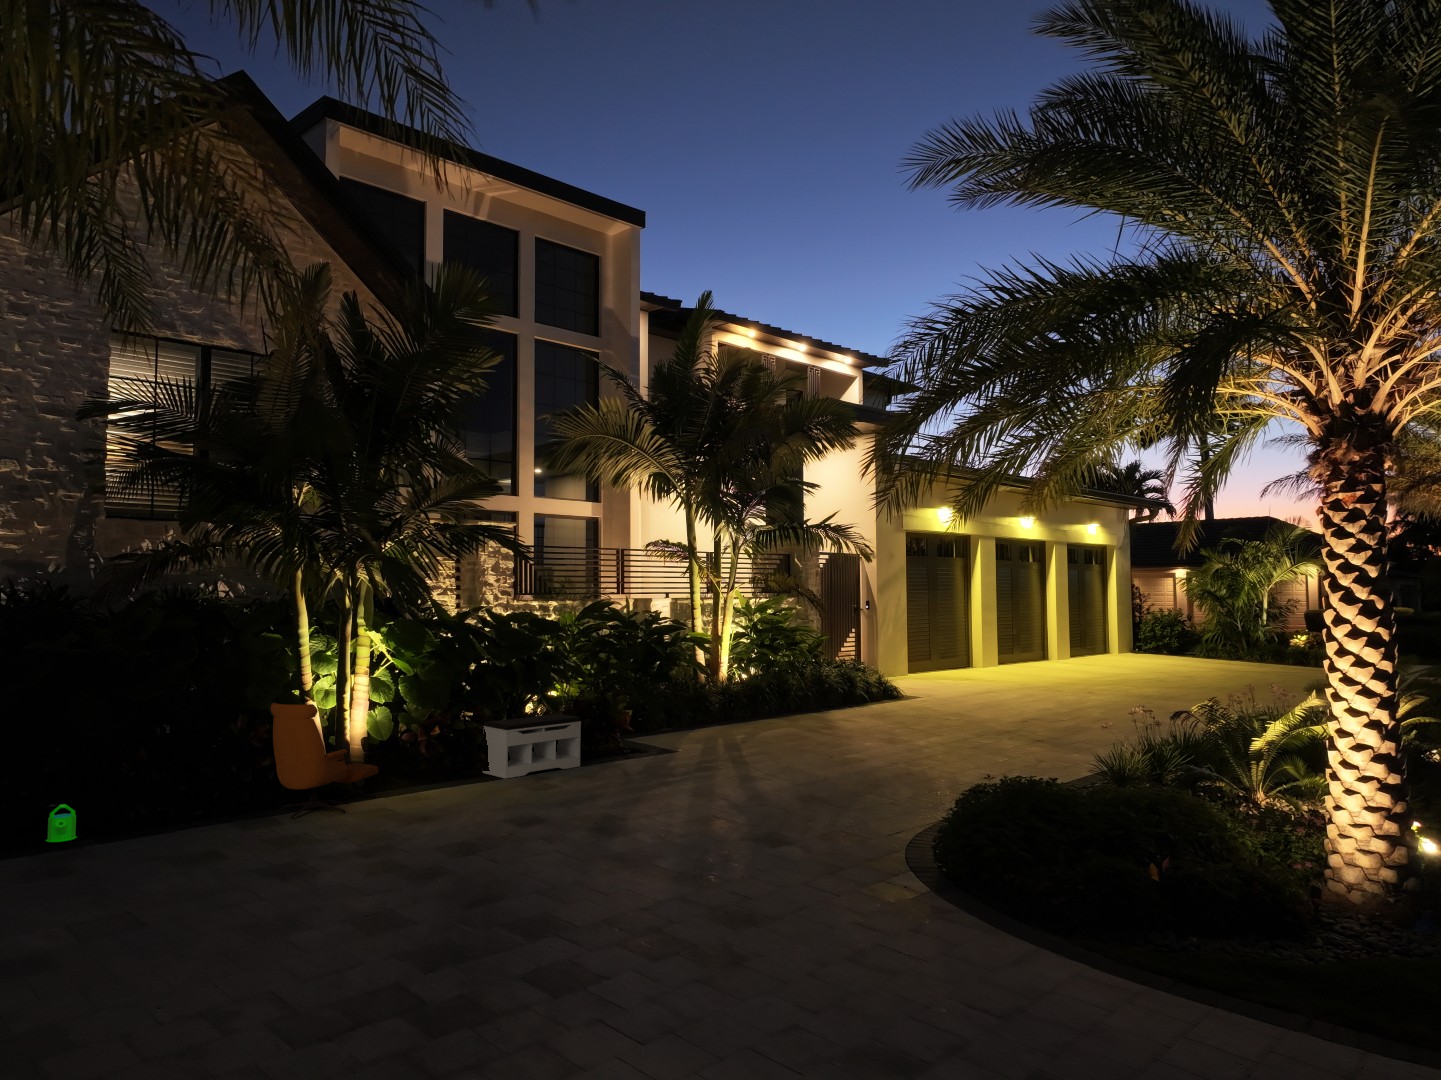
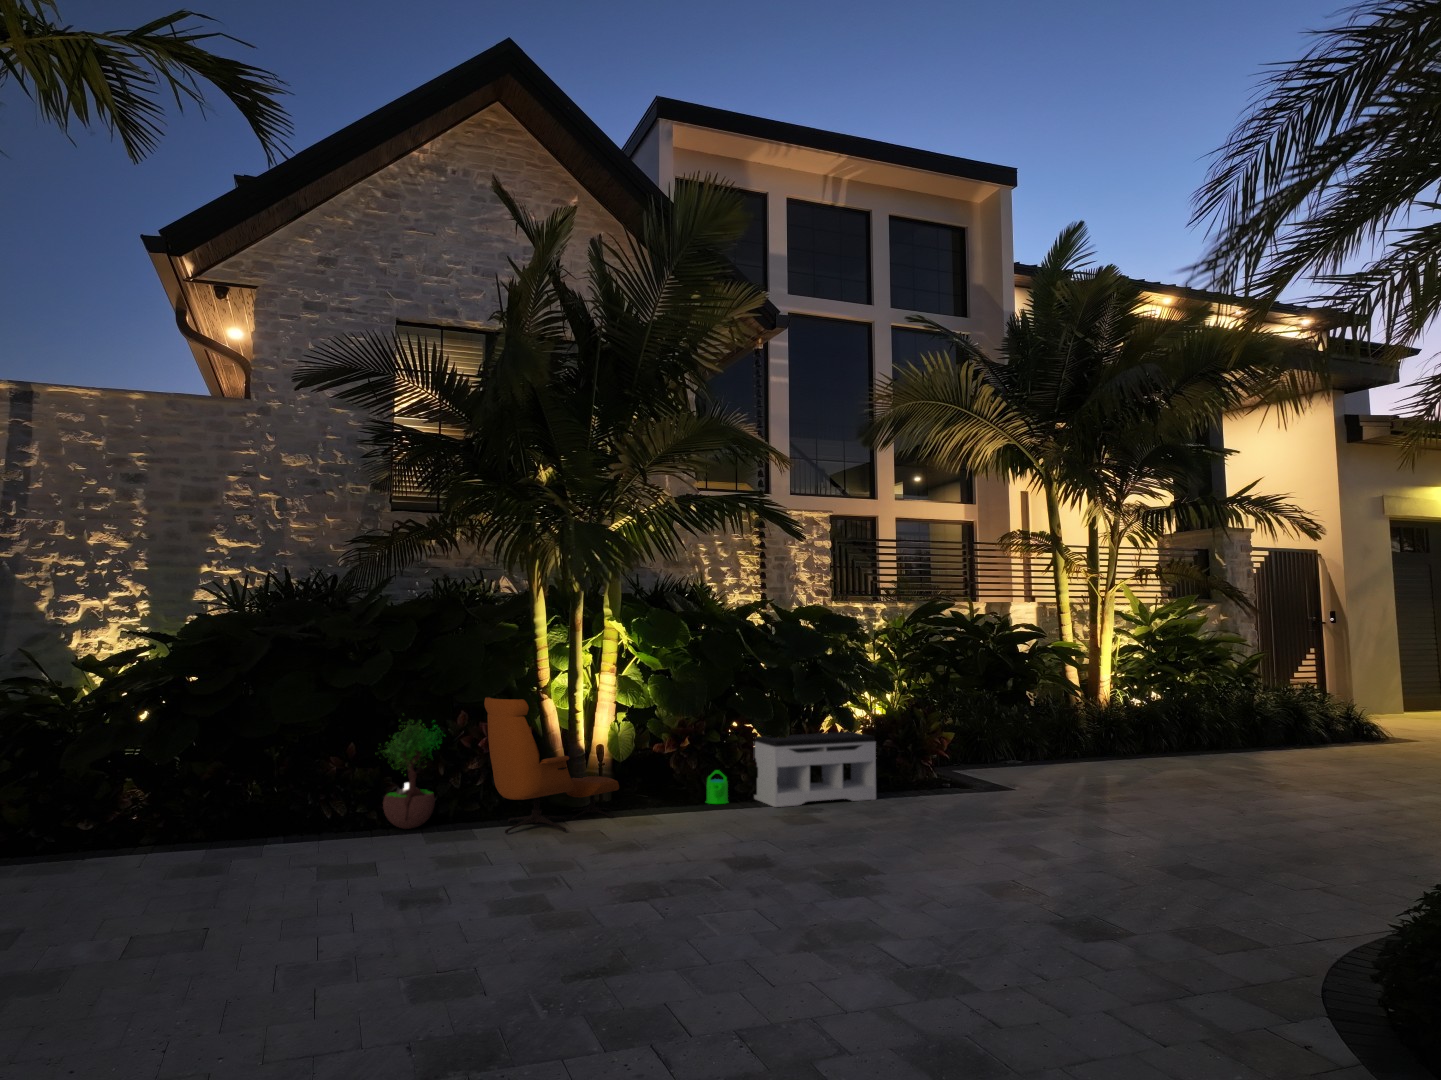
potted tree: none [164,721,230,823] -> present [378,720,442,829]
watering can: present [46,804,77,842] -> present [705,770,728,804]

